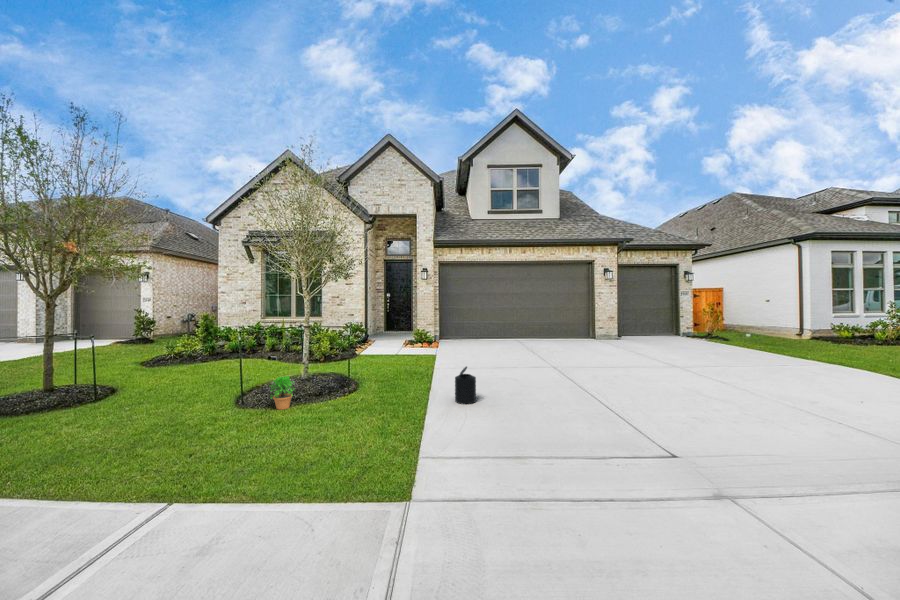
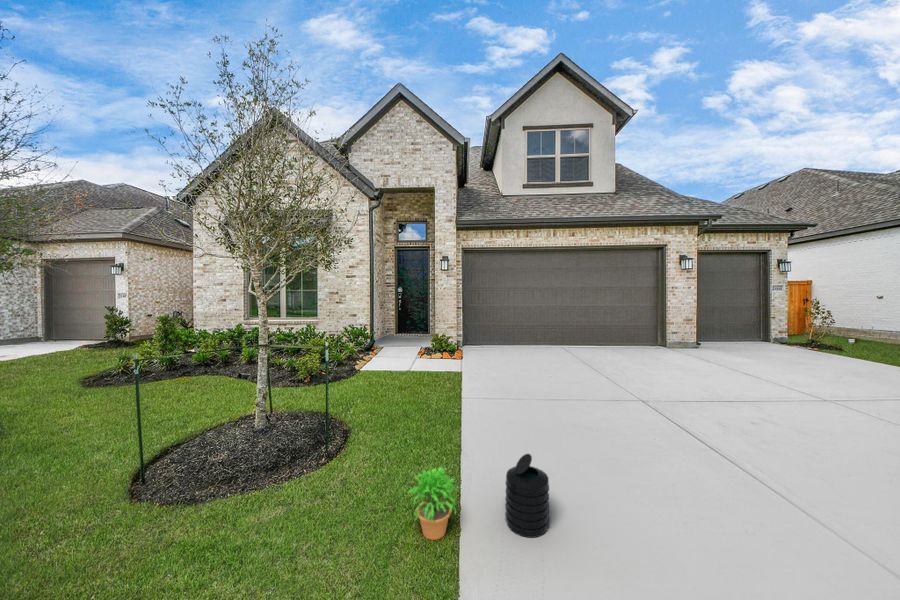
potted plant: present [271,376,294,410] -> present [409,468,456,540]

